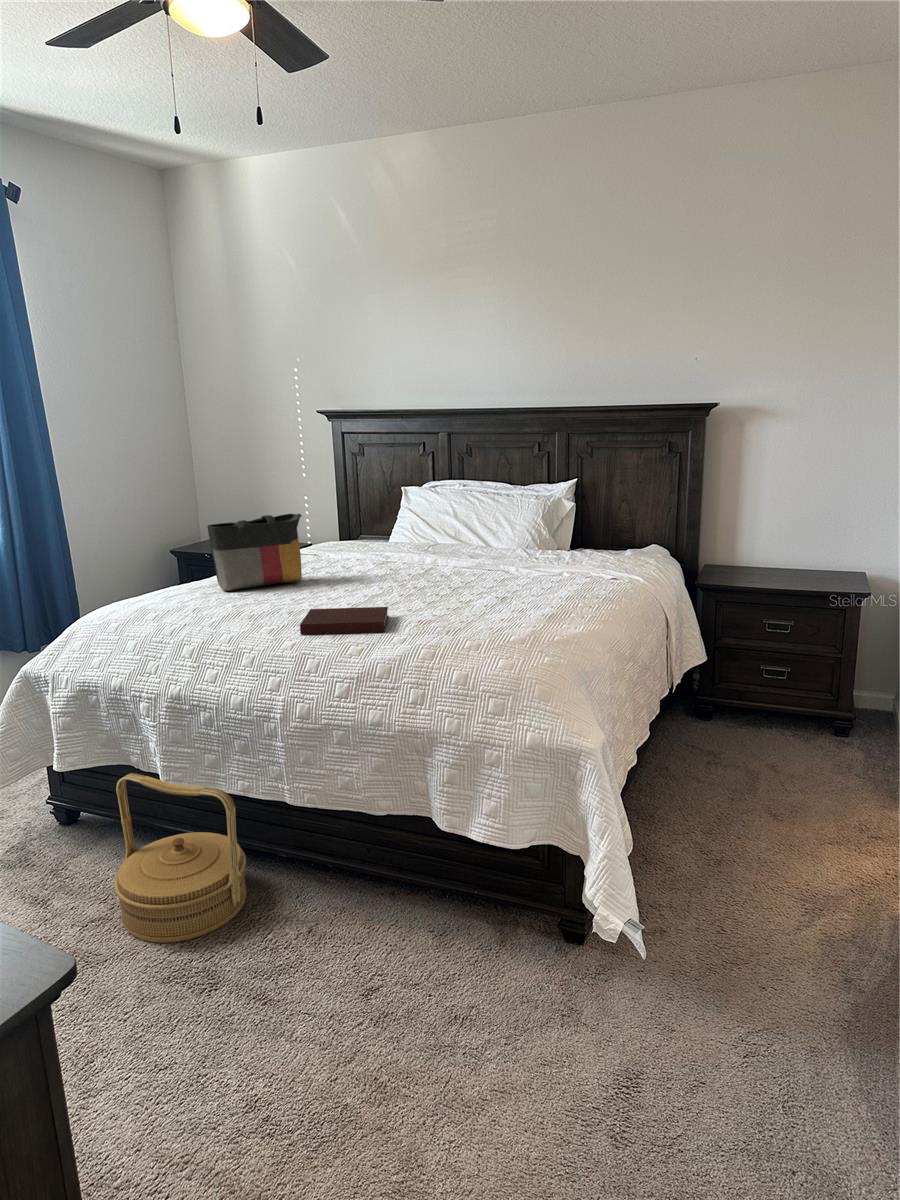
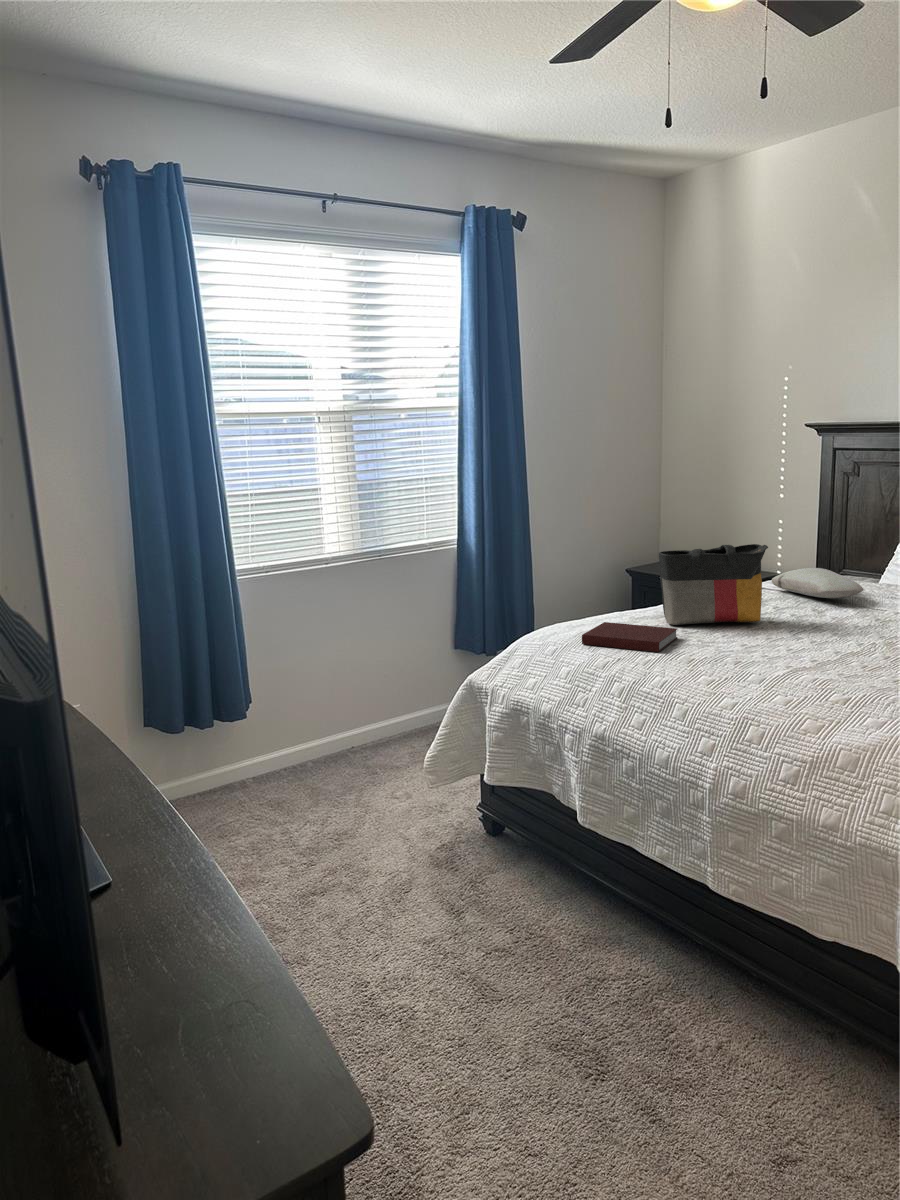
pillow: none [306,534,378,557] -> present [772,568,864,598]
notebook: present [300,607,389,634] -> present [582,622,677,652]
woven basket: present [114,773,246,943] -> none [518,809,655,1007]

